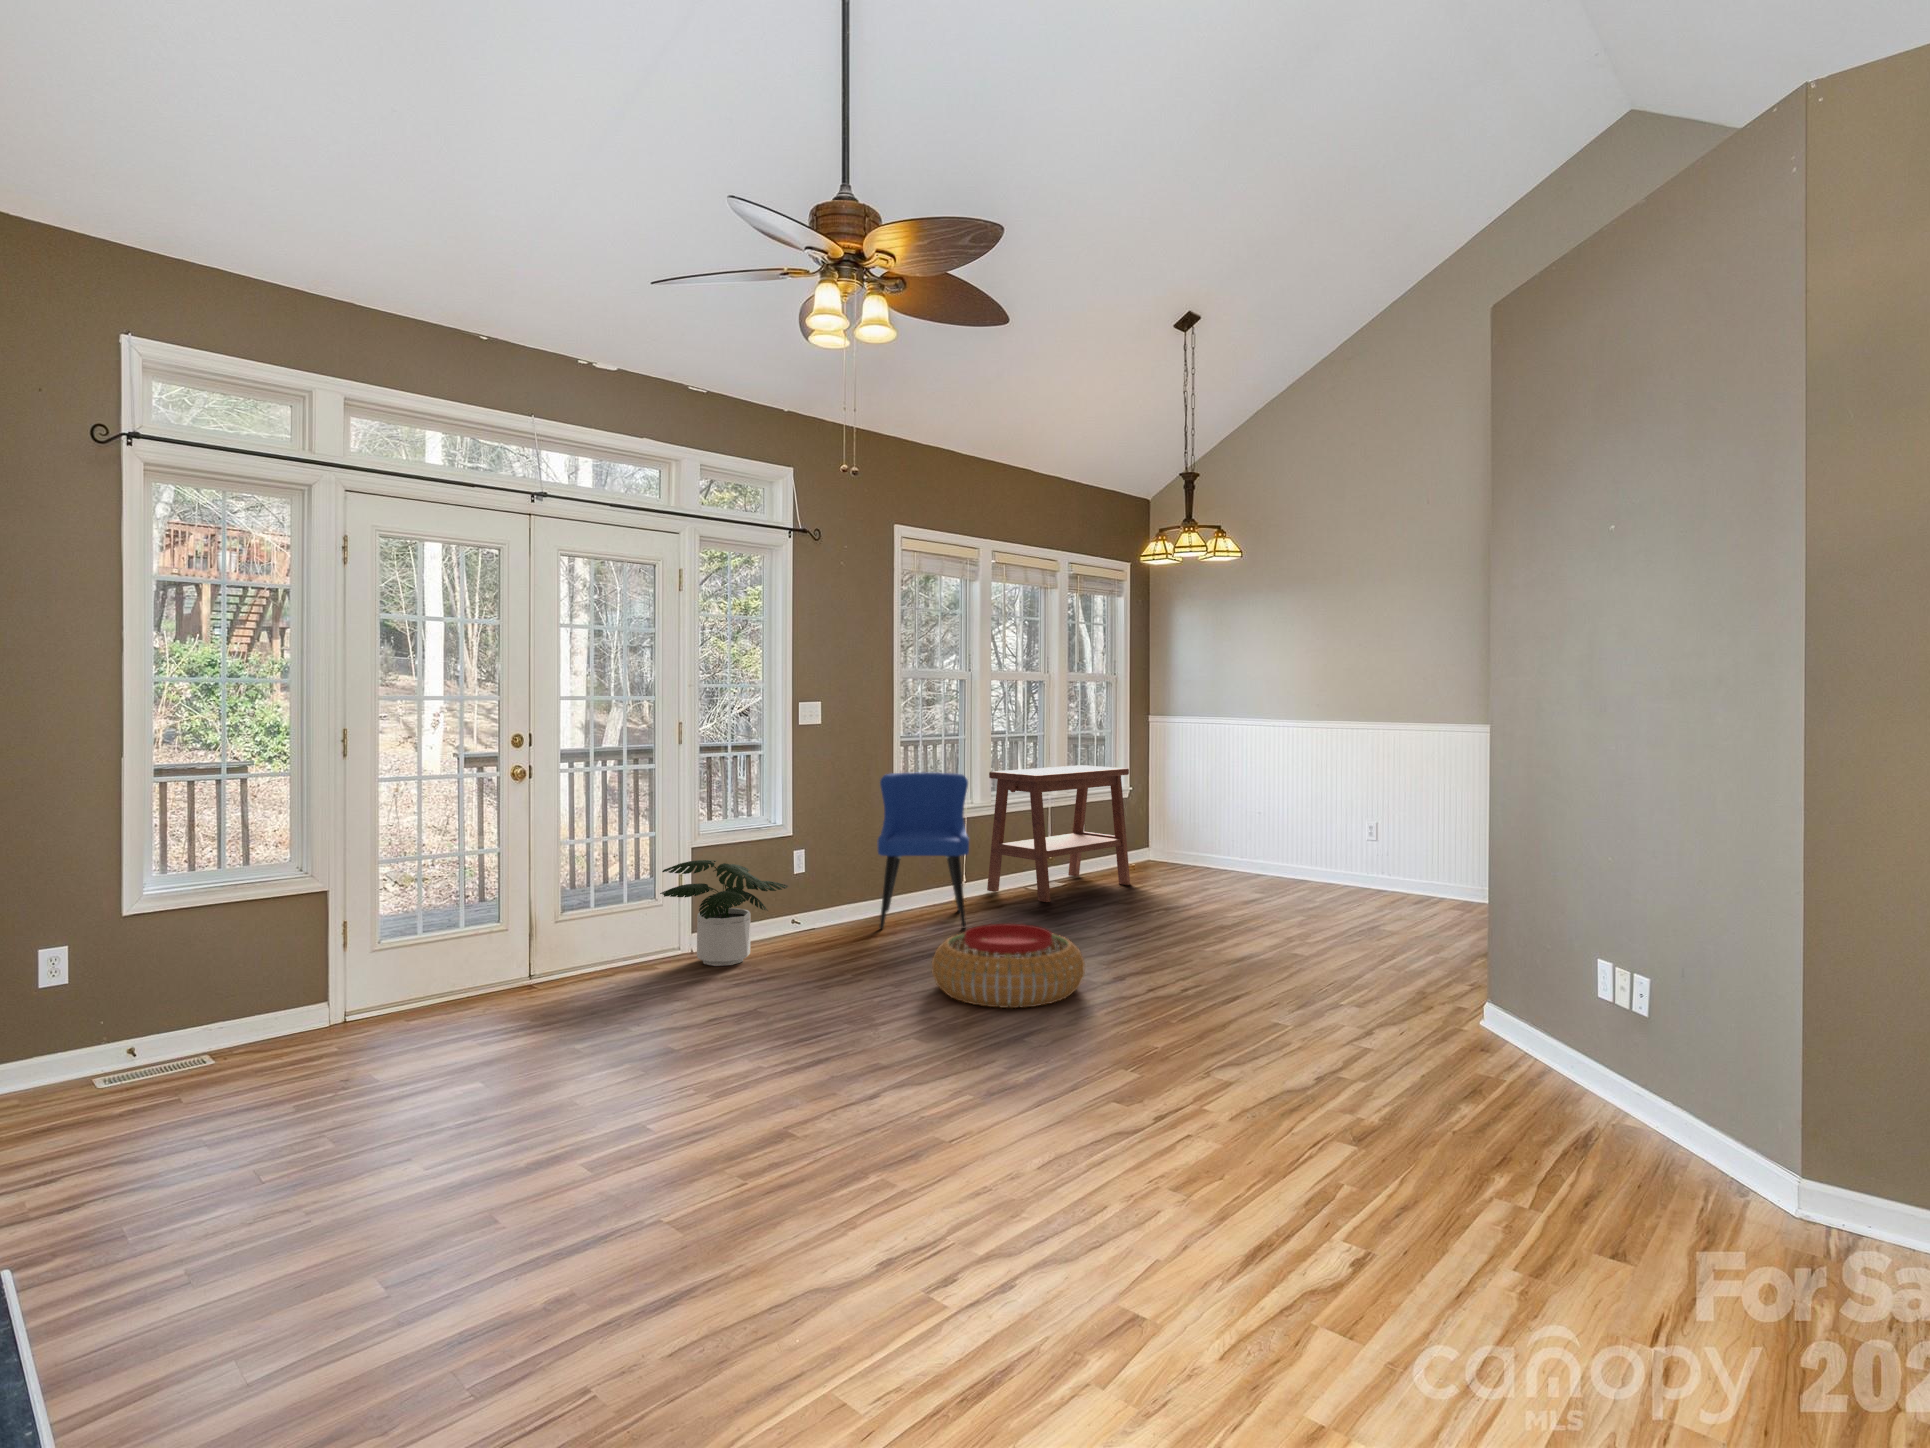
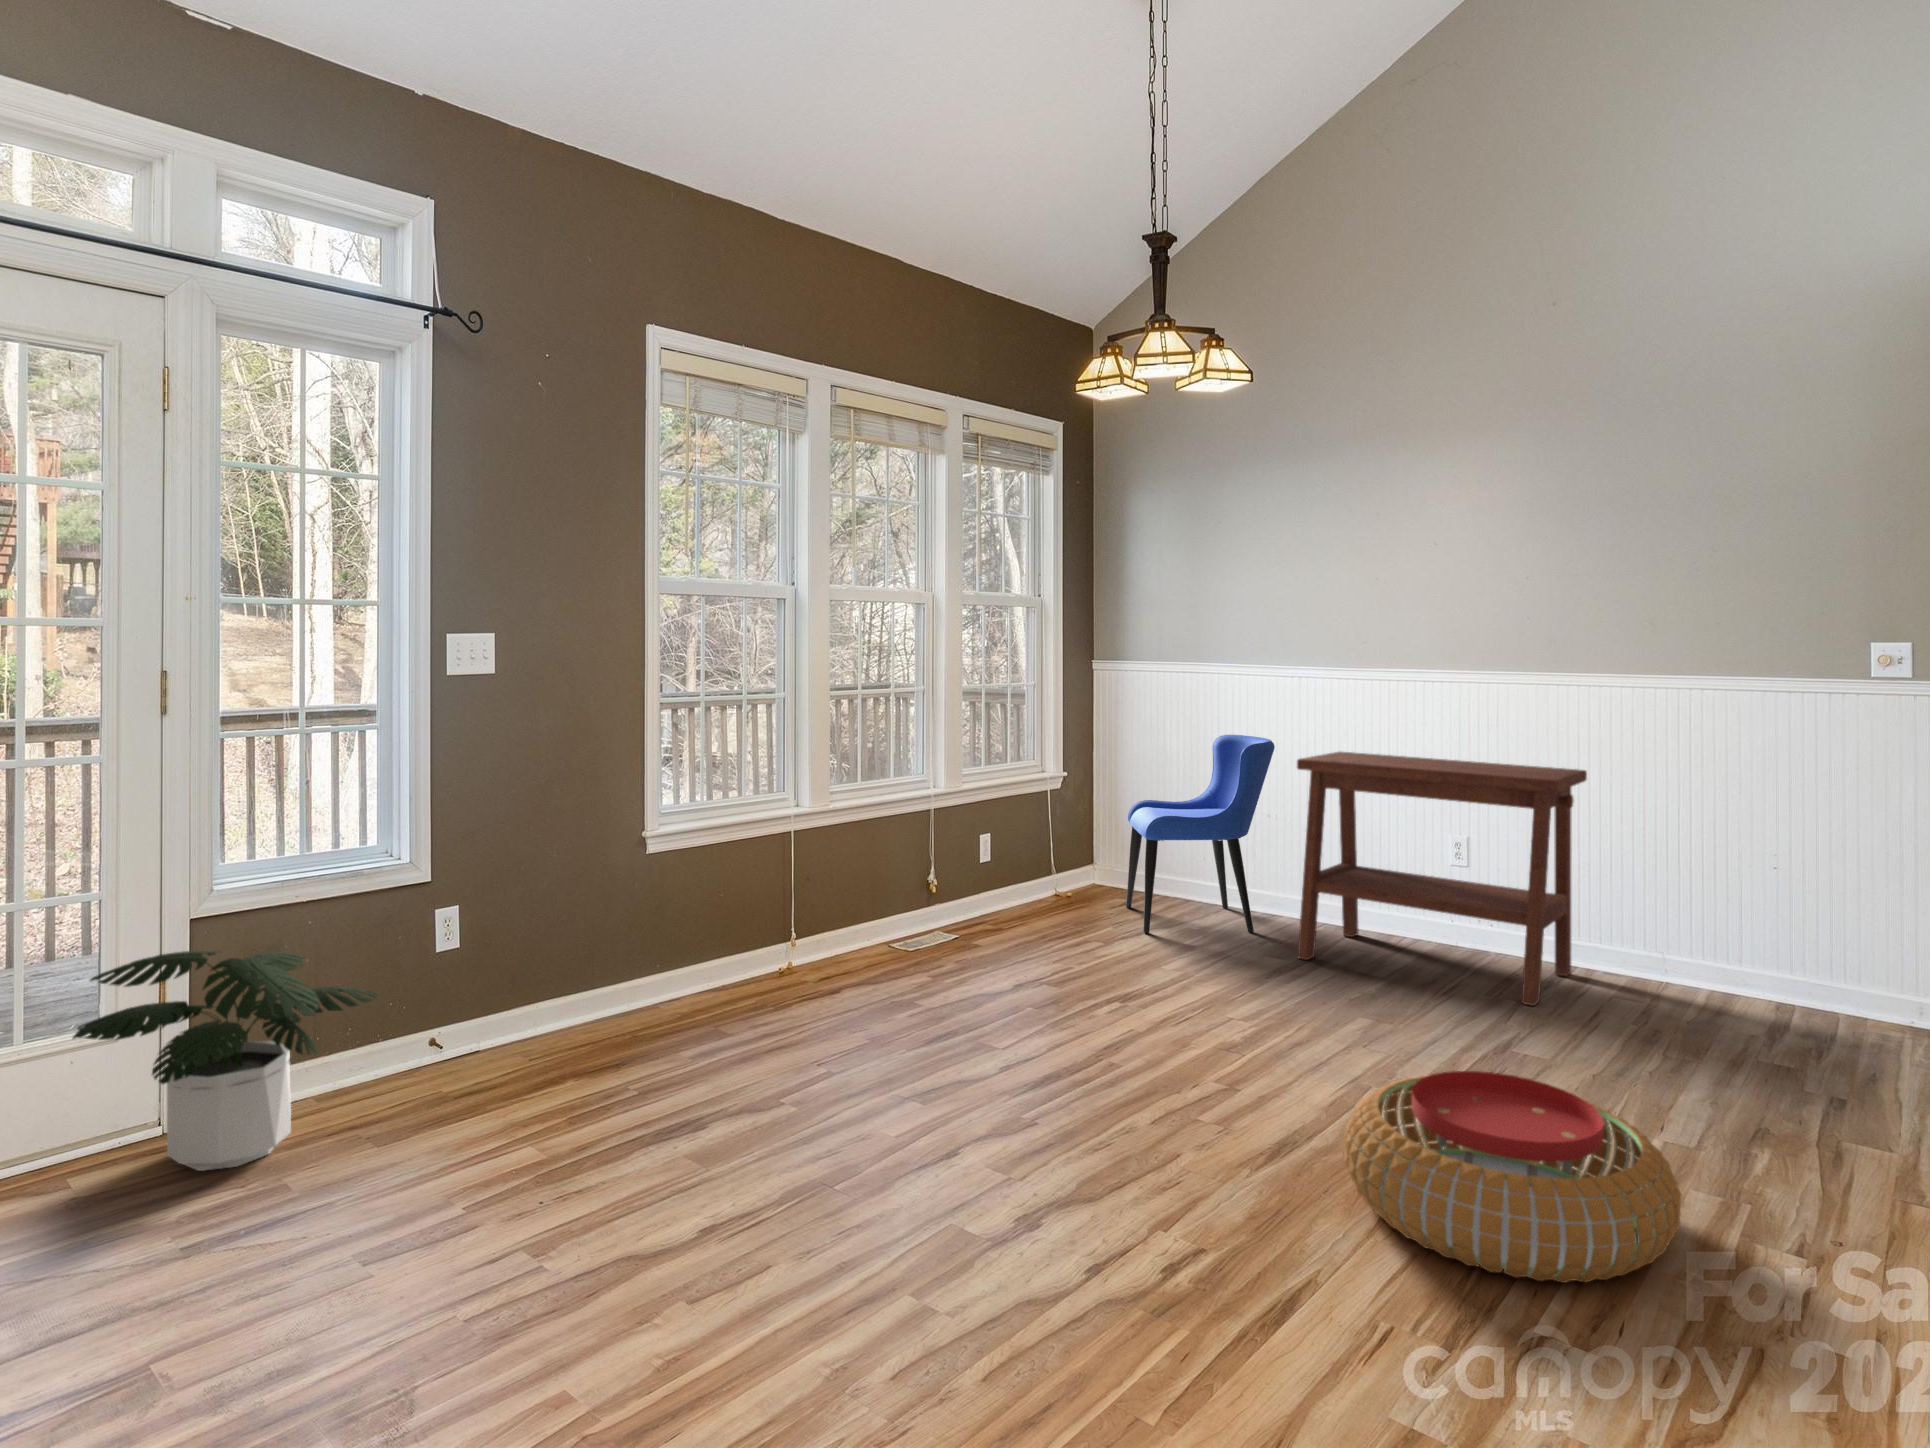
side table: present [987,765,1130,902] -> present [1297,752,1587,1006]
dining chair: present [878,772,969,929] -> present [1126,735,1275,933]
pouf: present [932,924,1085,1008] -> present [1344,1071,1681,1283]

